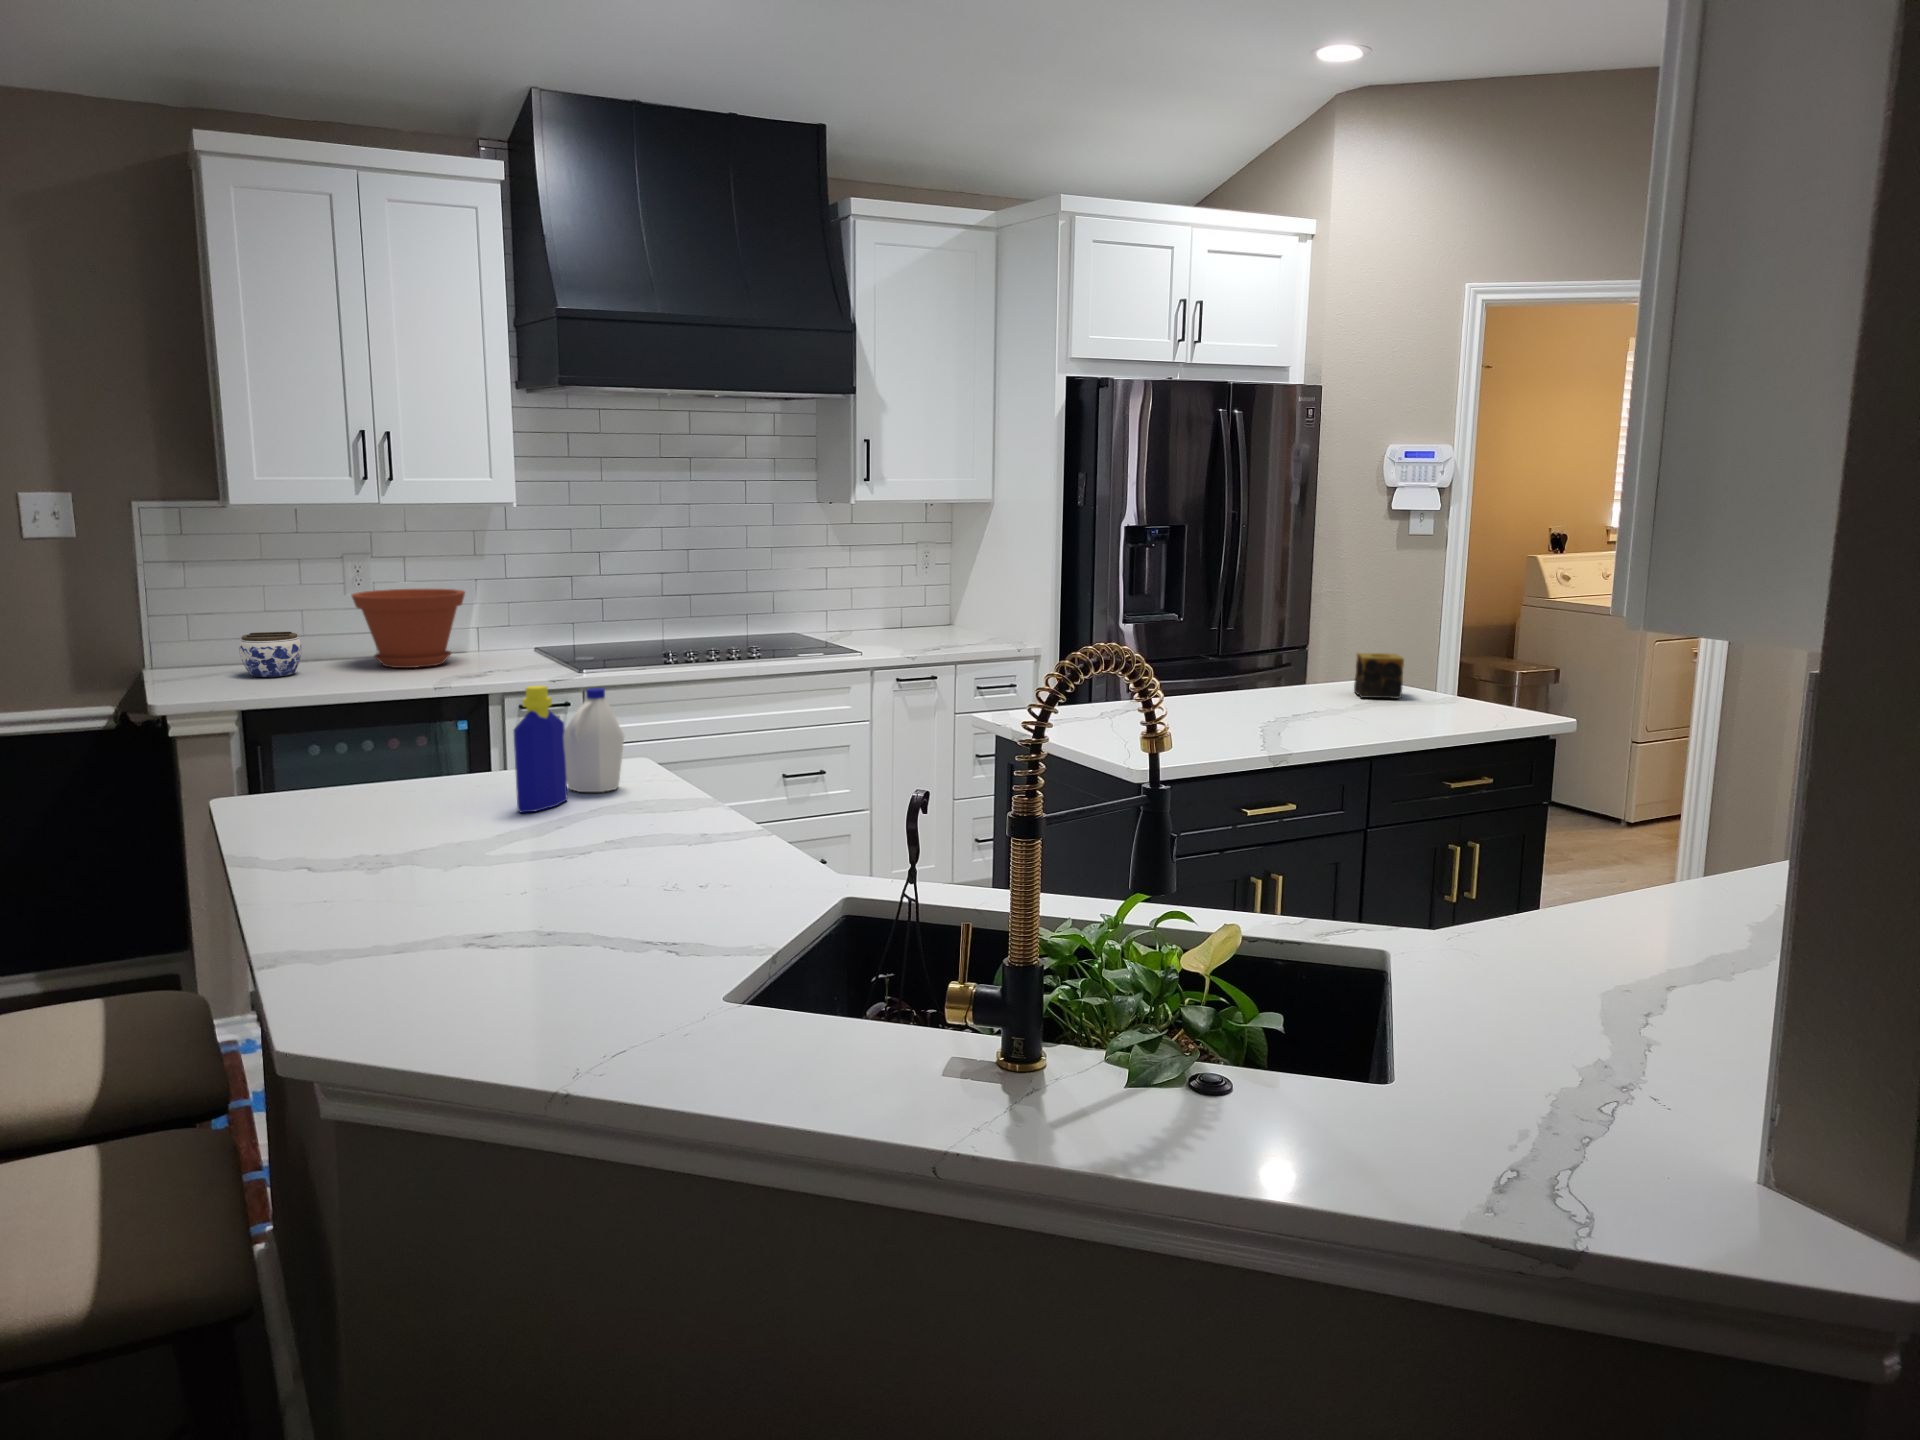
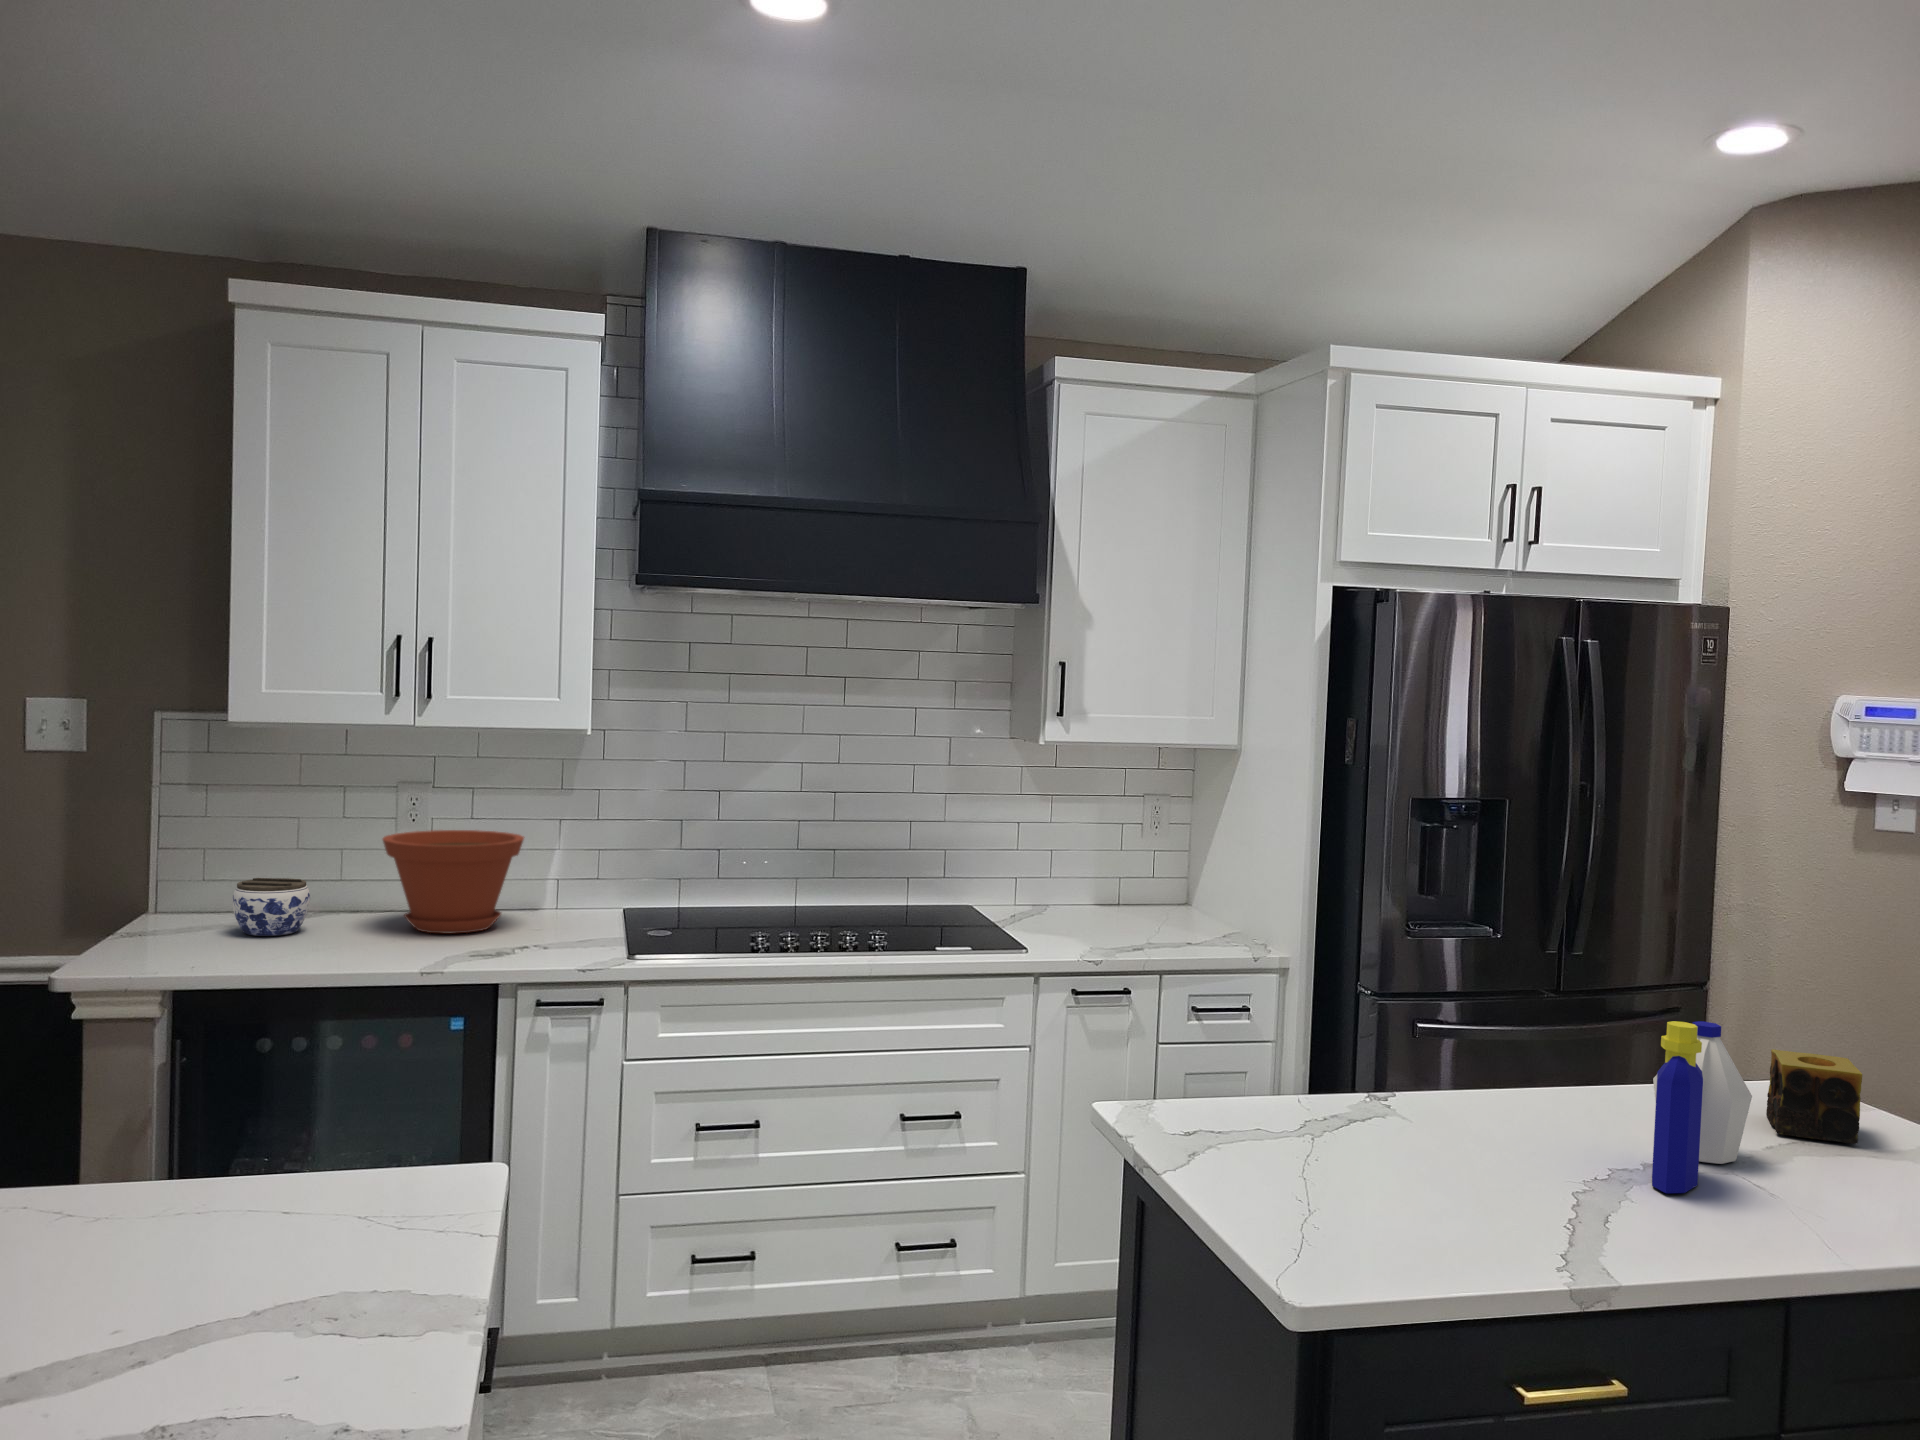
bottle: present [514,685,624,813] -> present [1652,1021,1752,1193]

